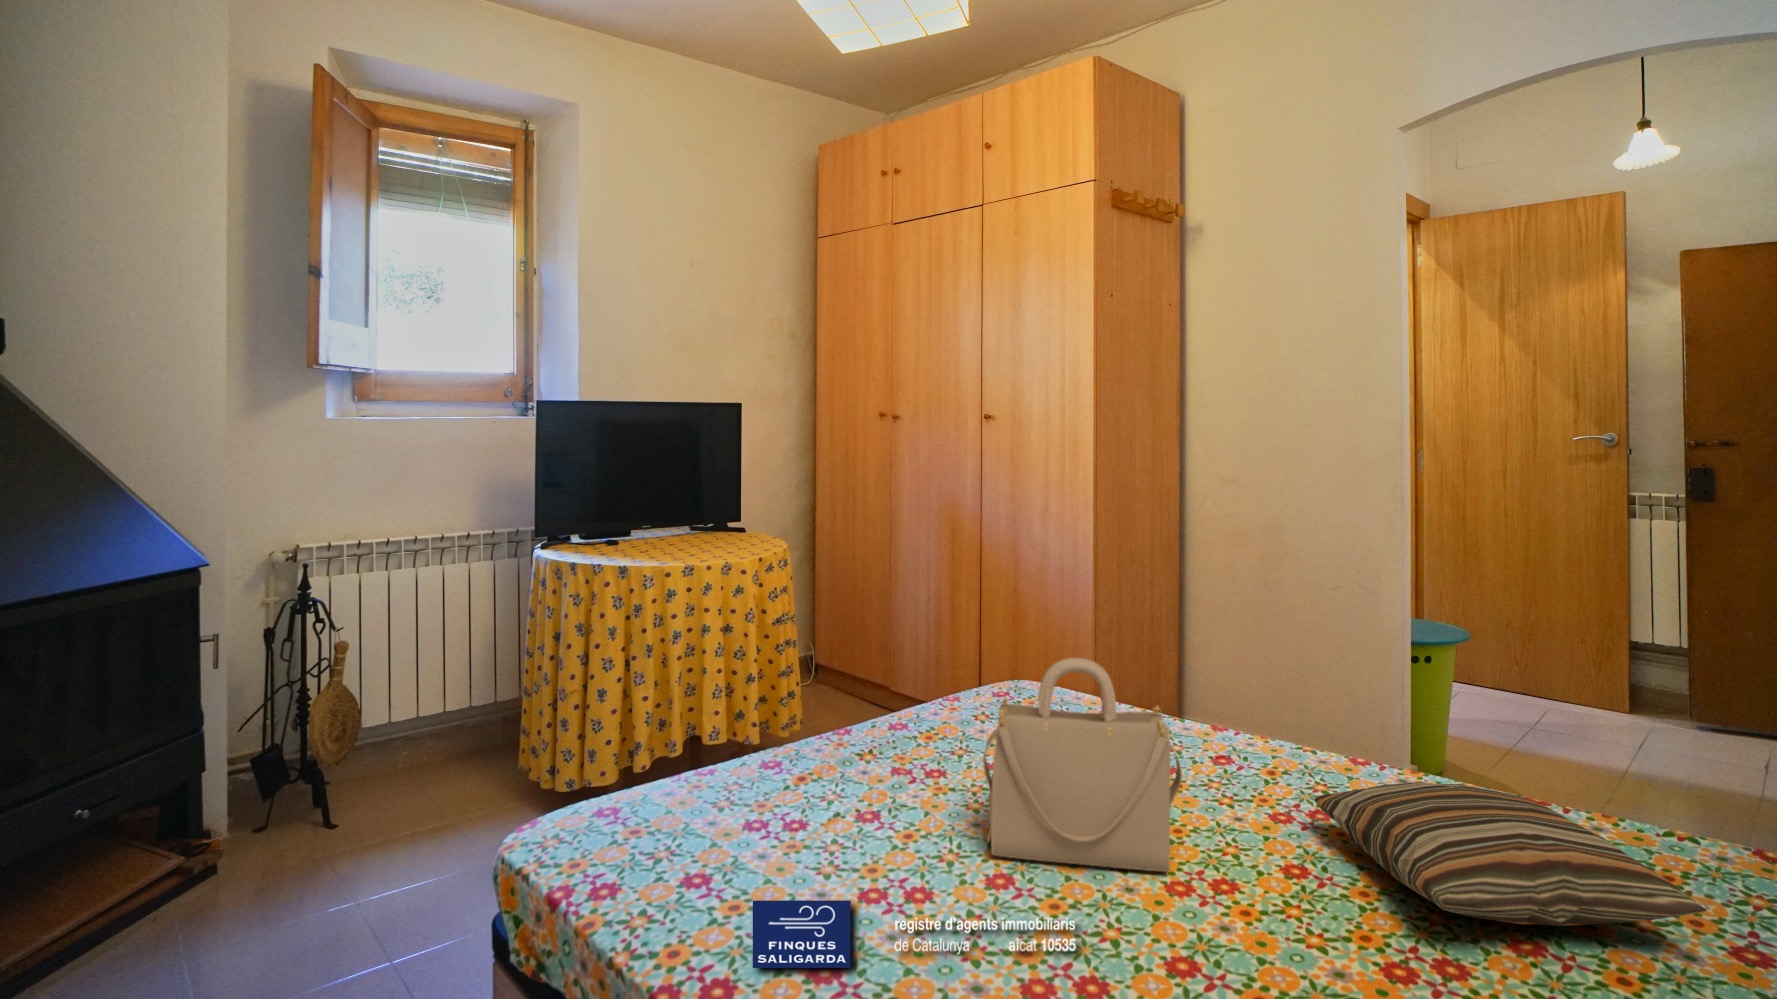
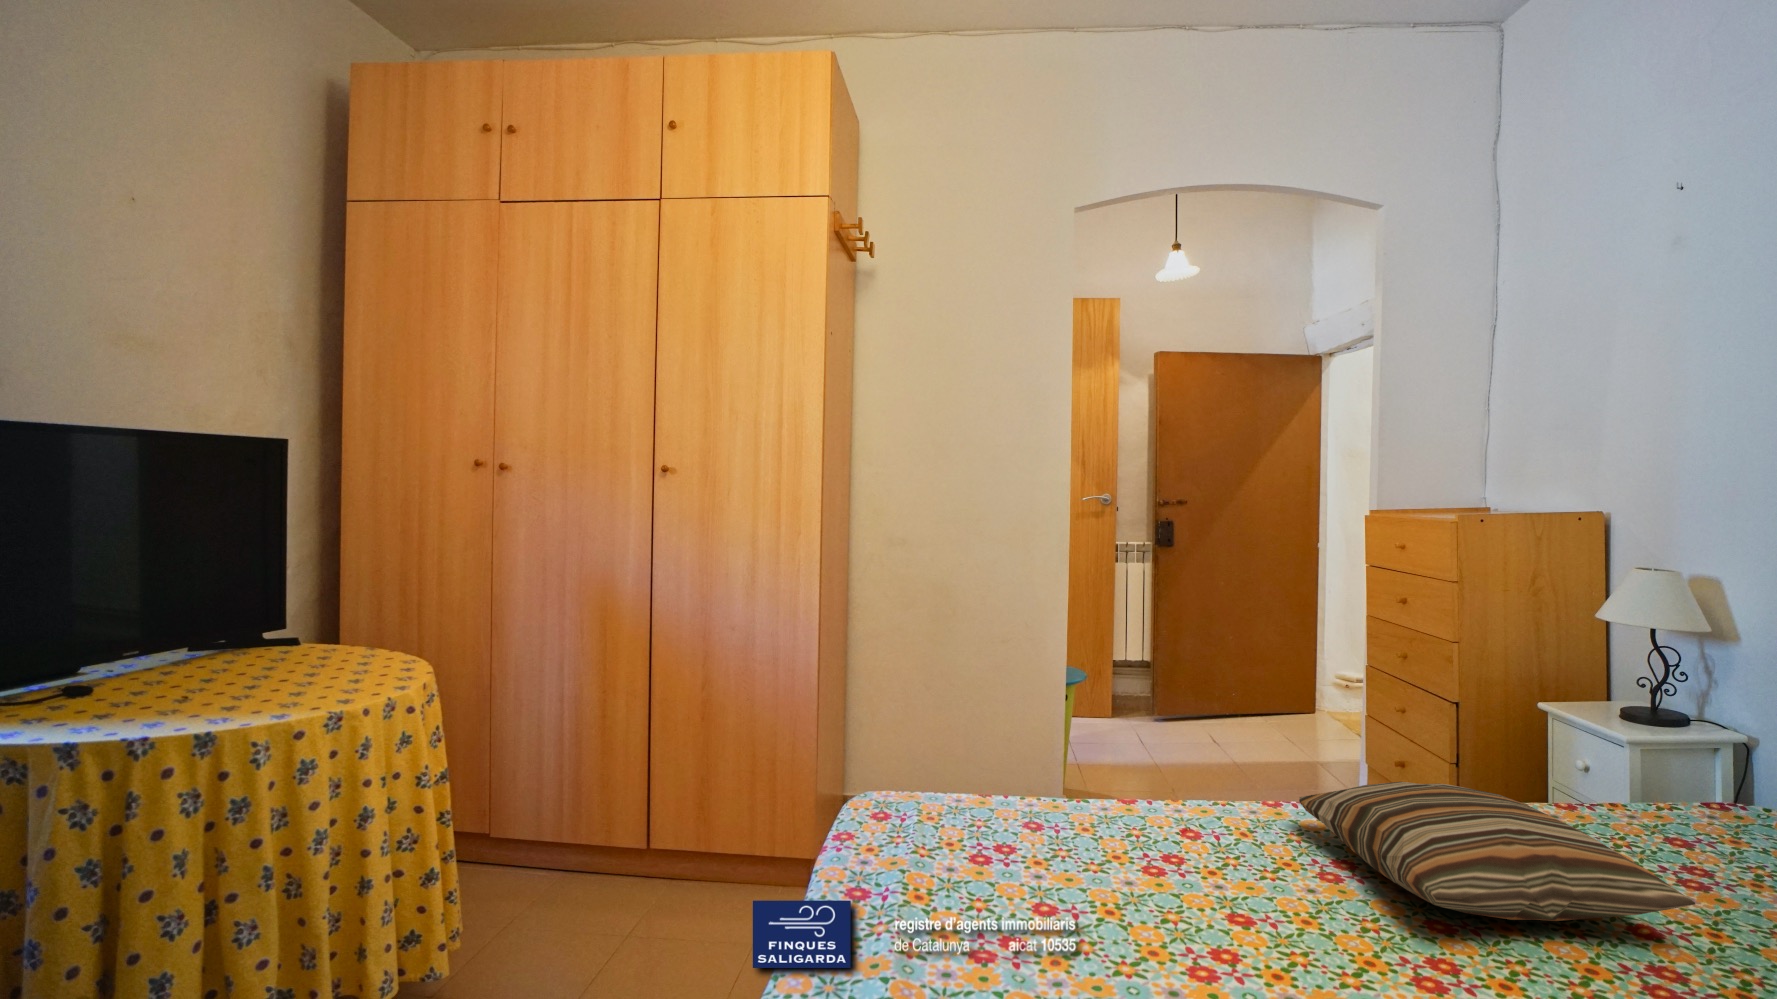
handbag: present [983,658,1182,872] -> none [979,662,1172,871]

